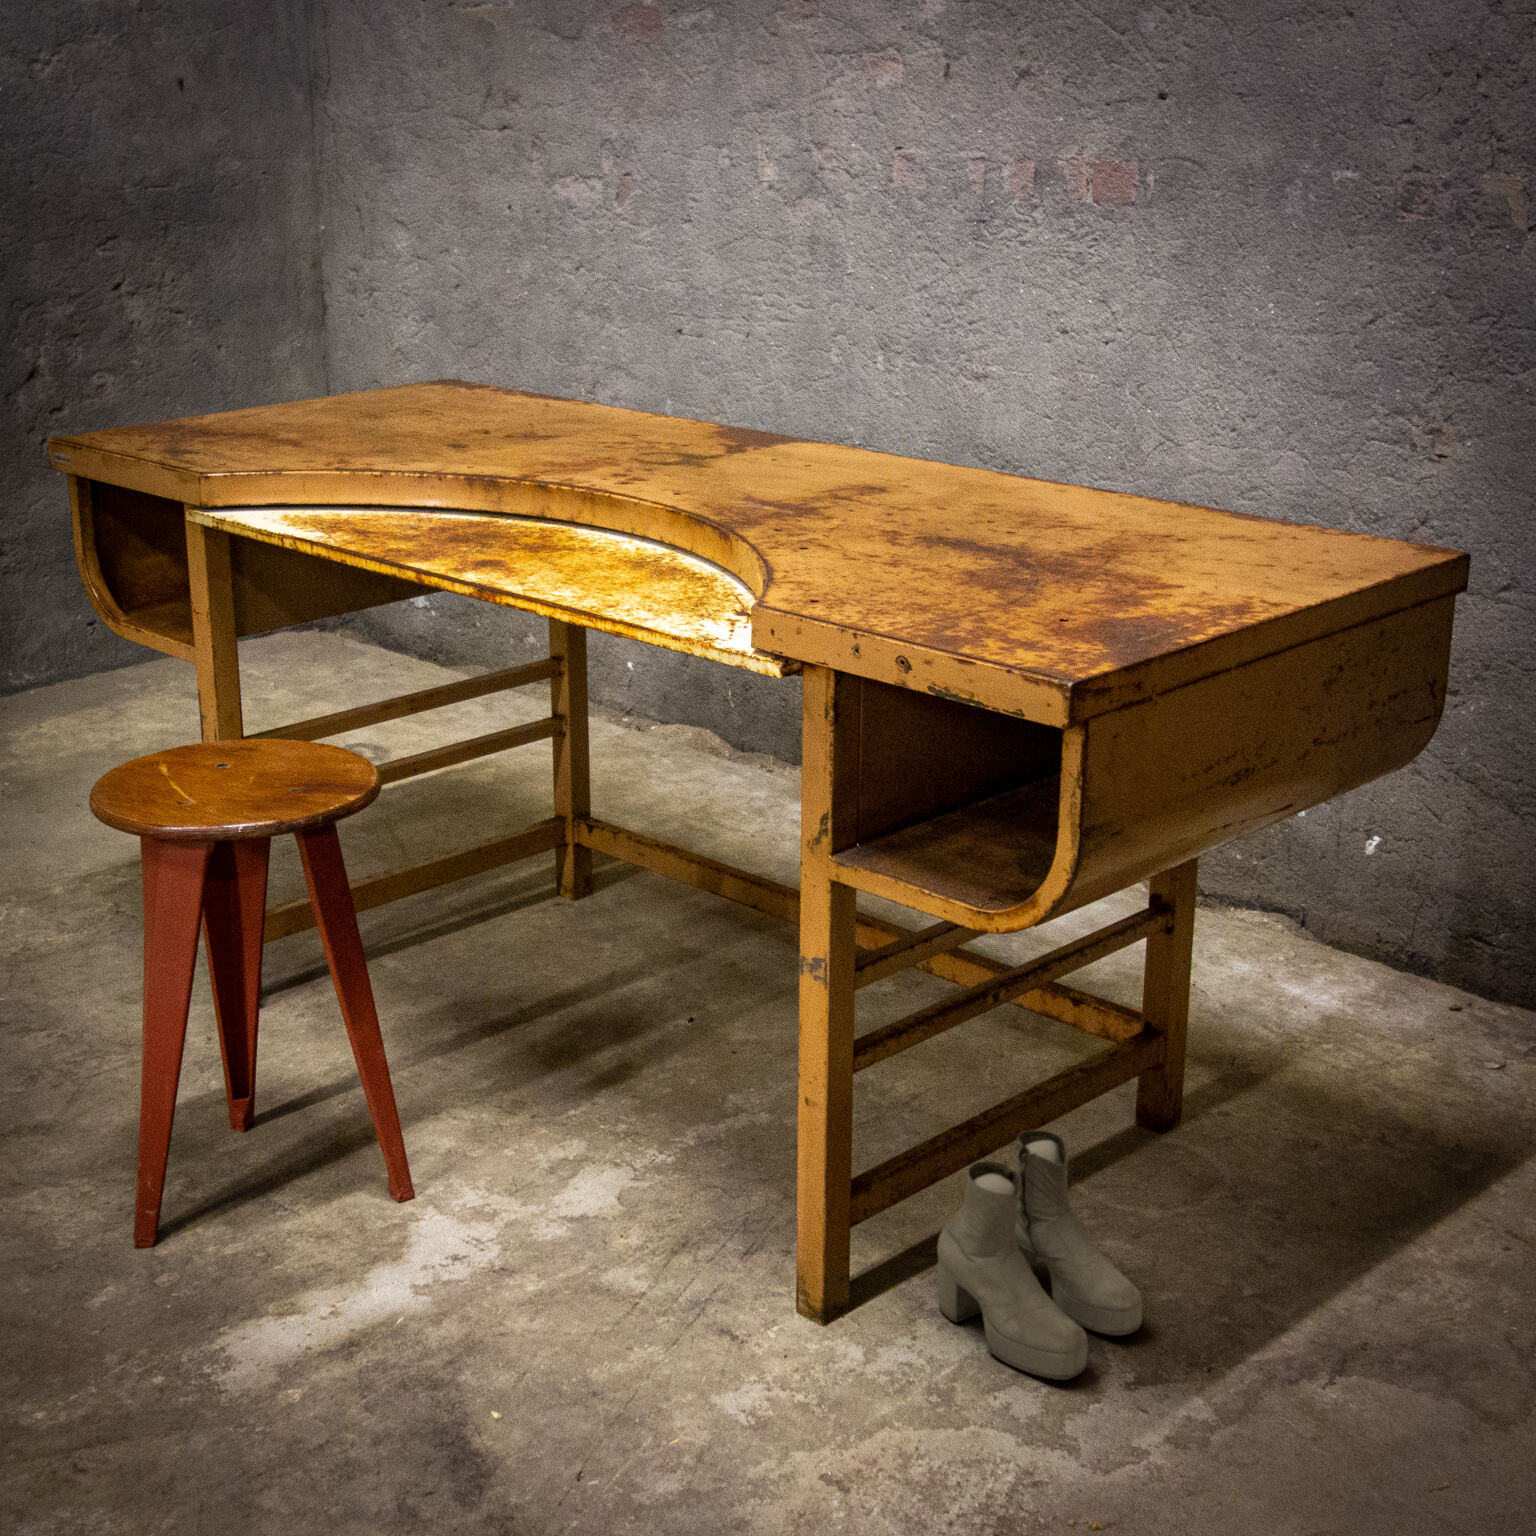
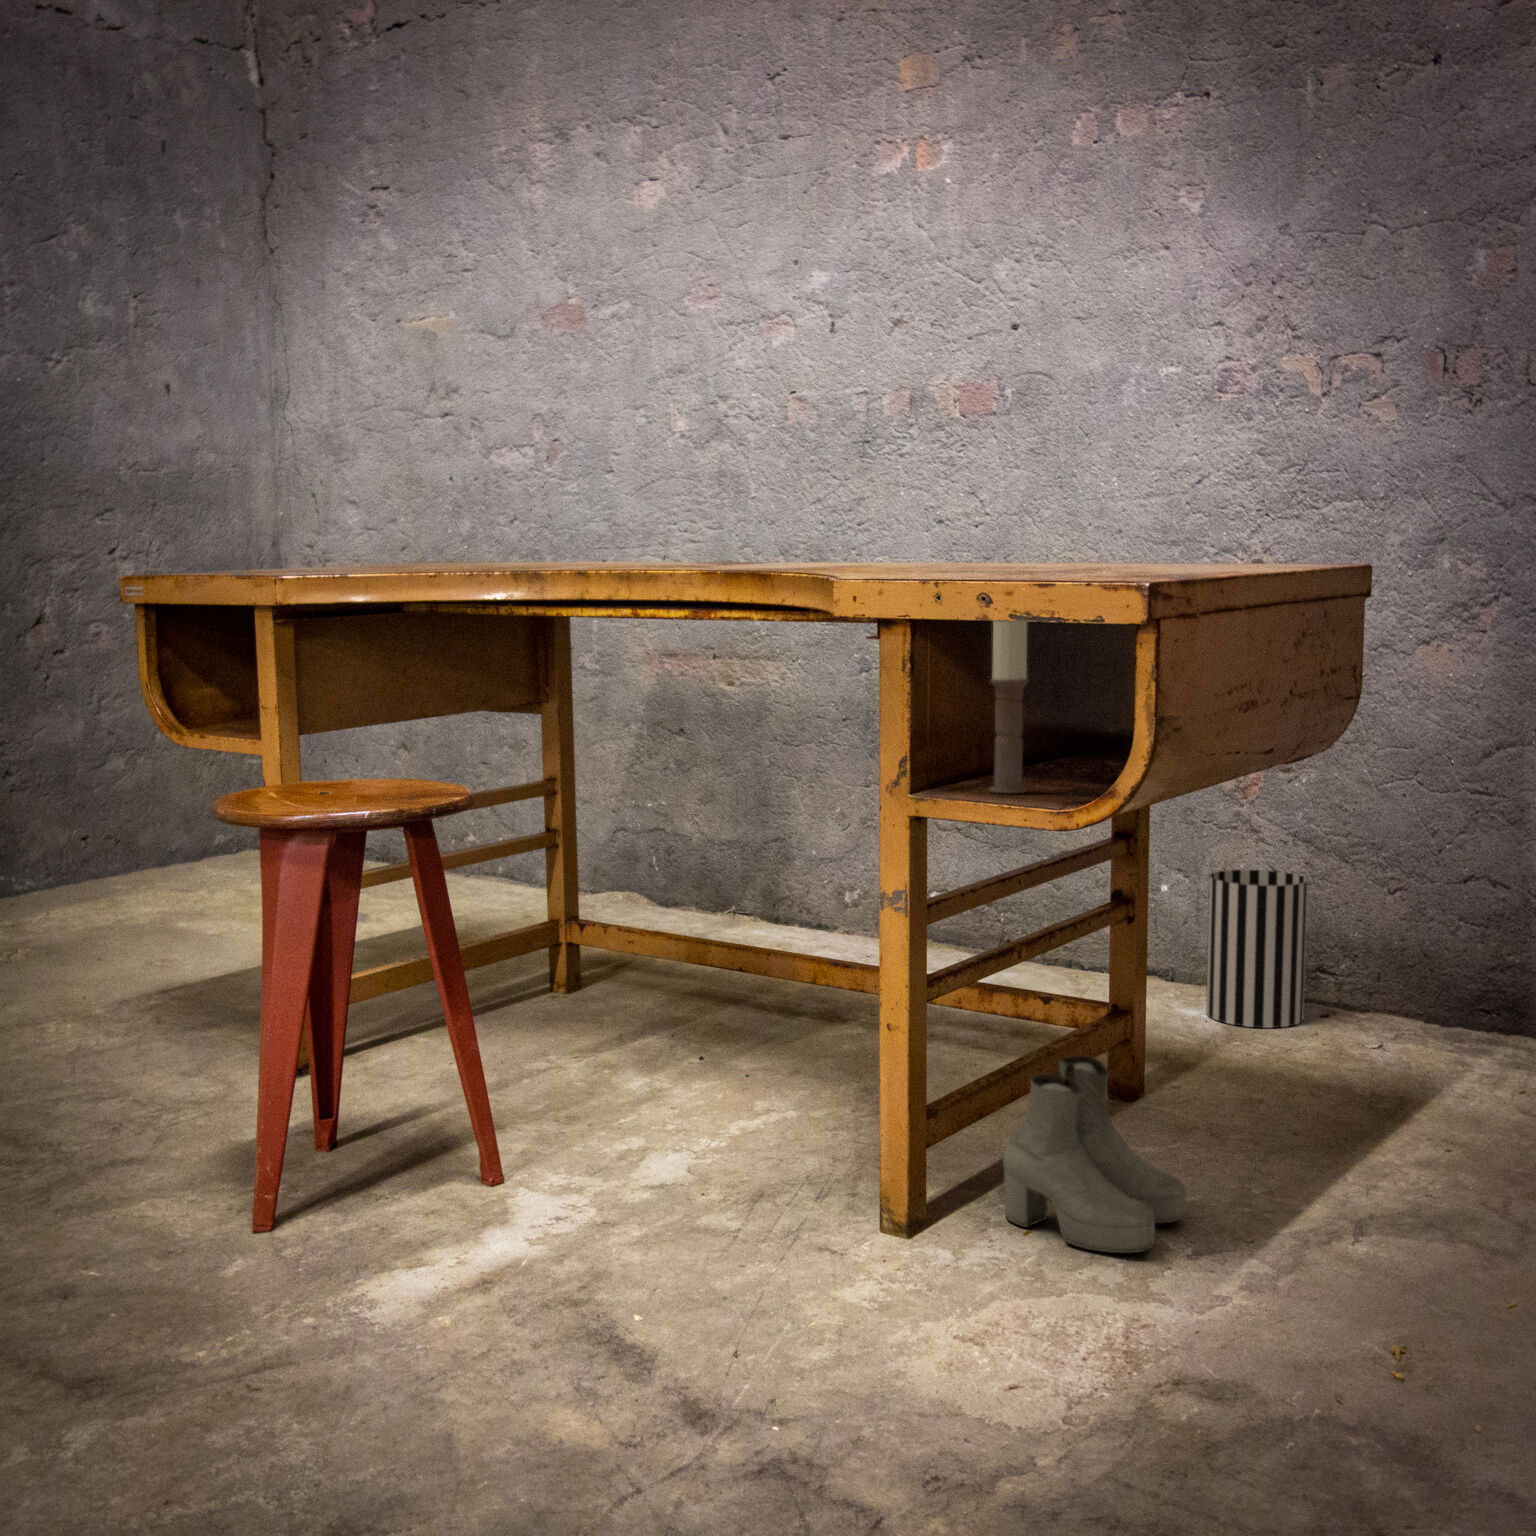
candle: none [929,610,982,866] -> present [990,620,1028,793]
wastebasket: none [1310,812,1447,1012] -> present [1206,870,1308,1028]

